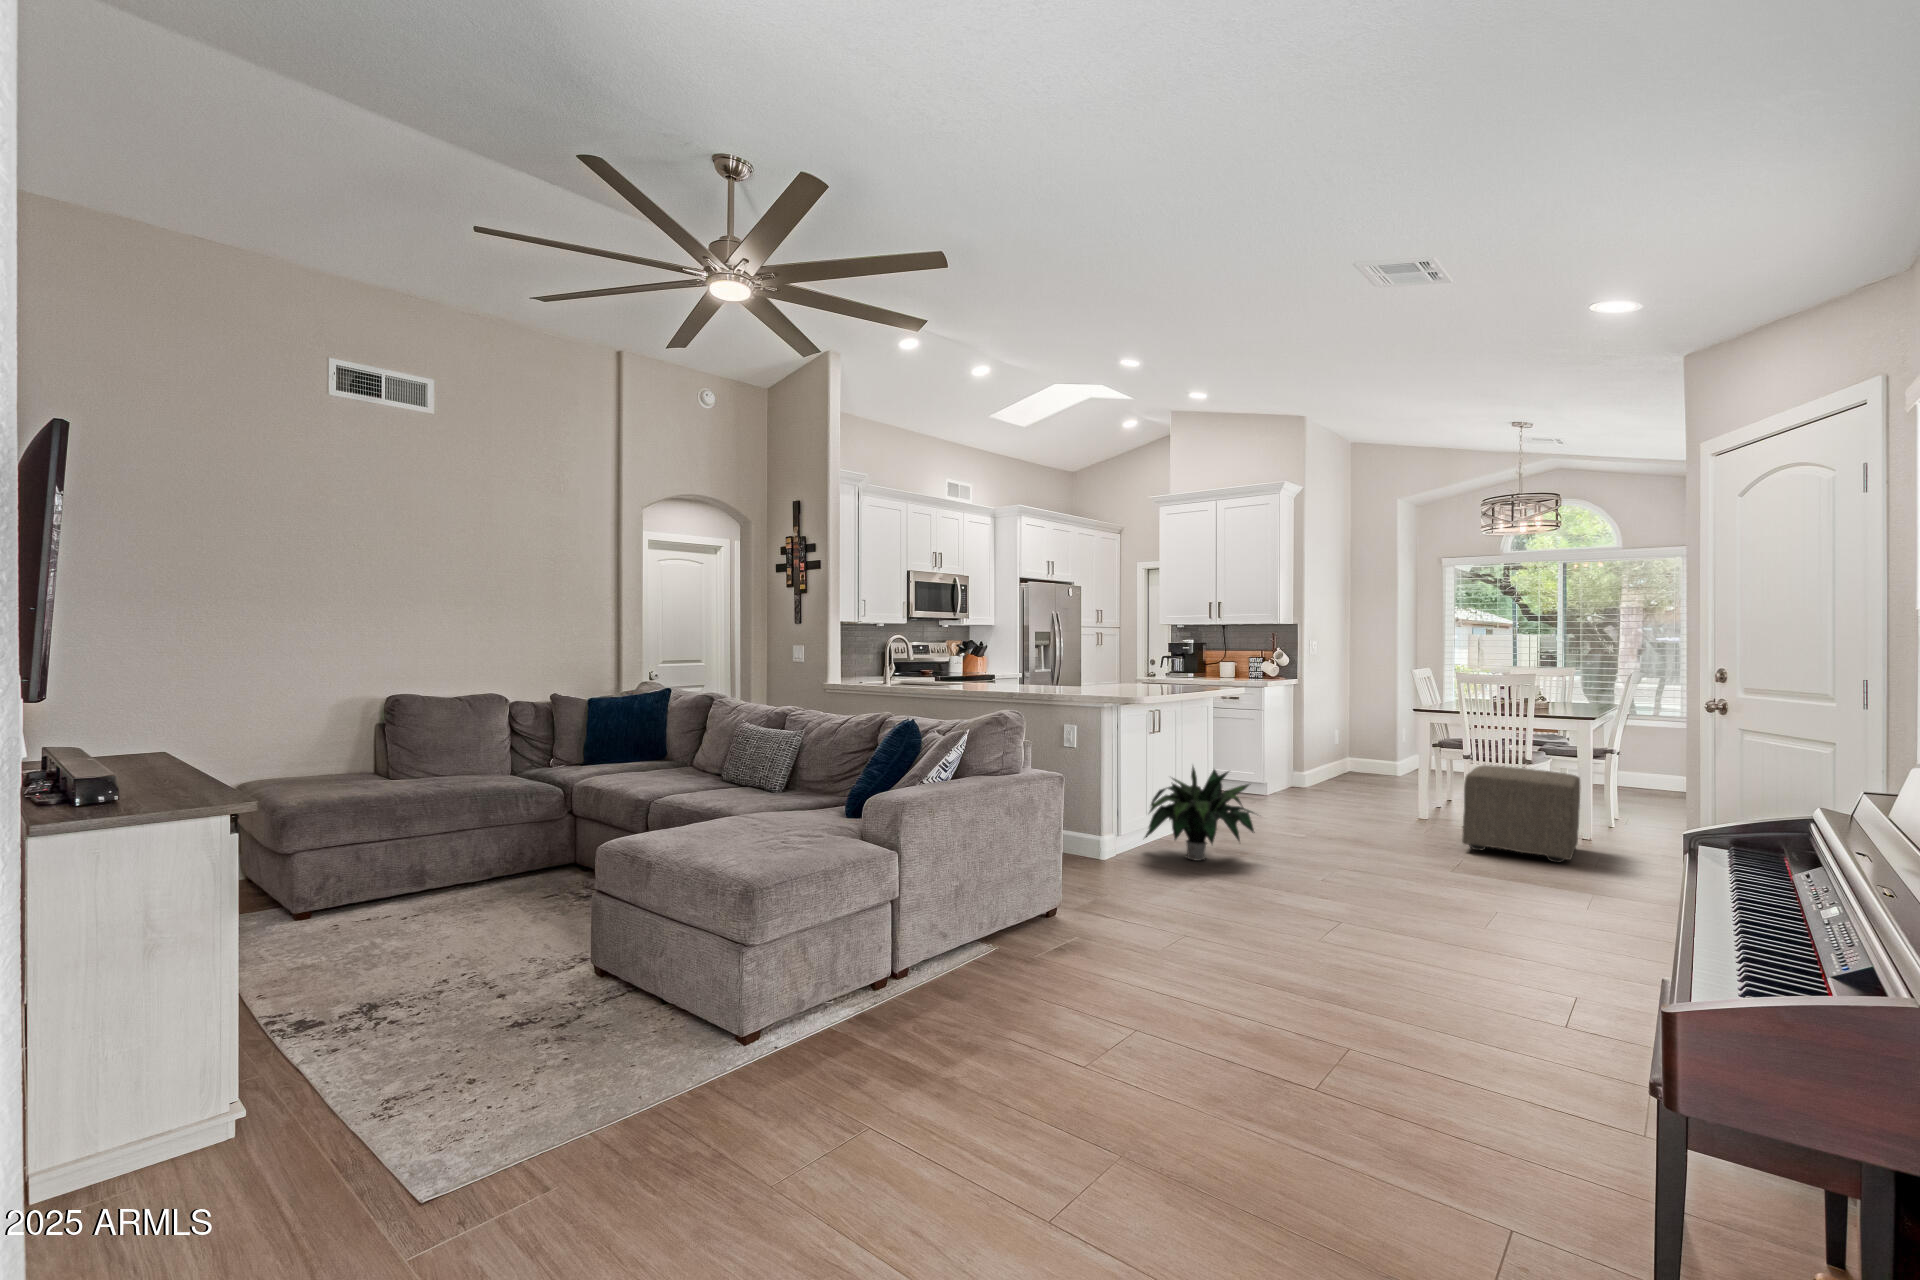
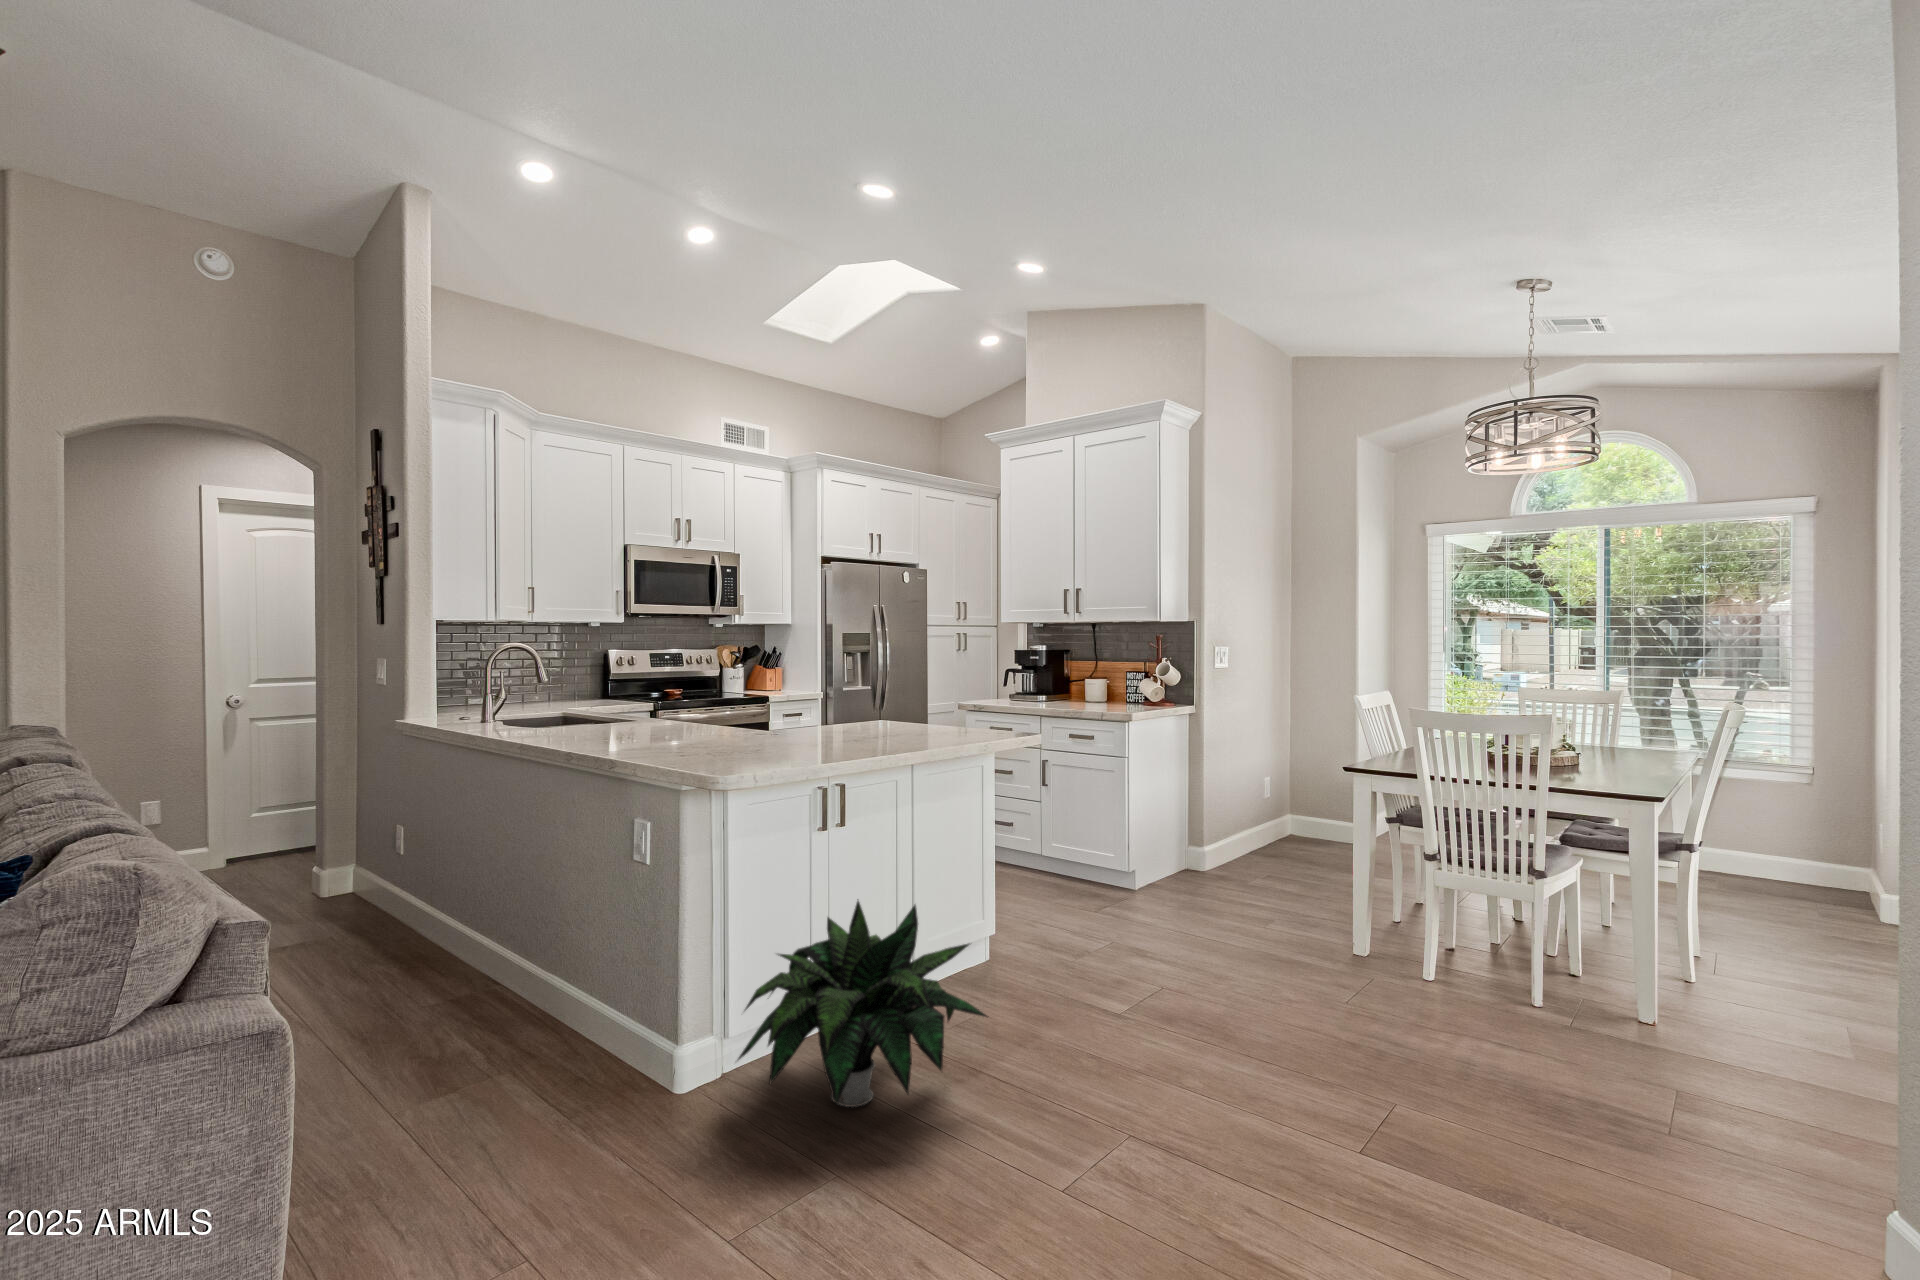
ottoman: present [1462,765,1580,863] -> none [1413,886,1655,1130]

